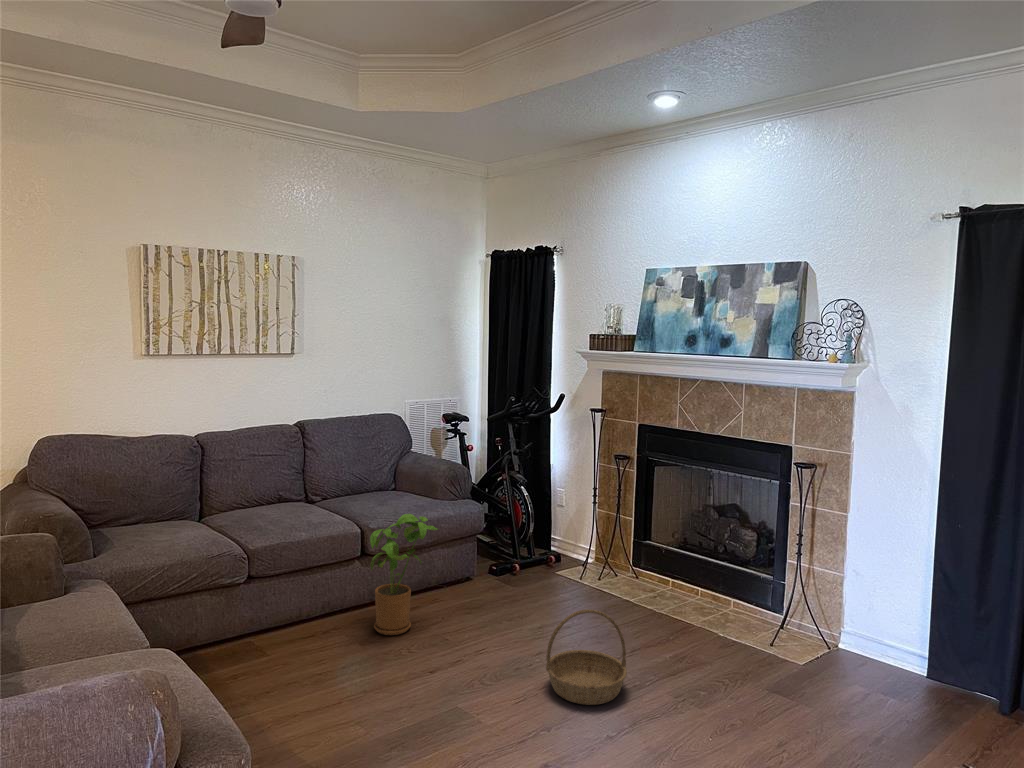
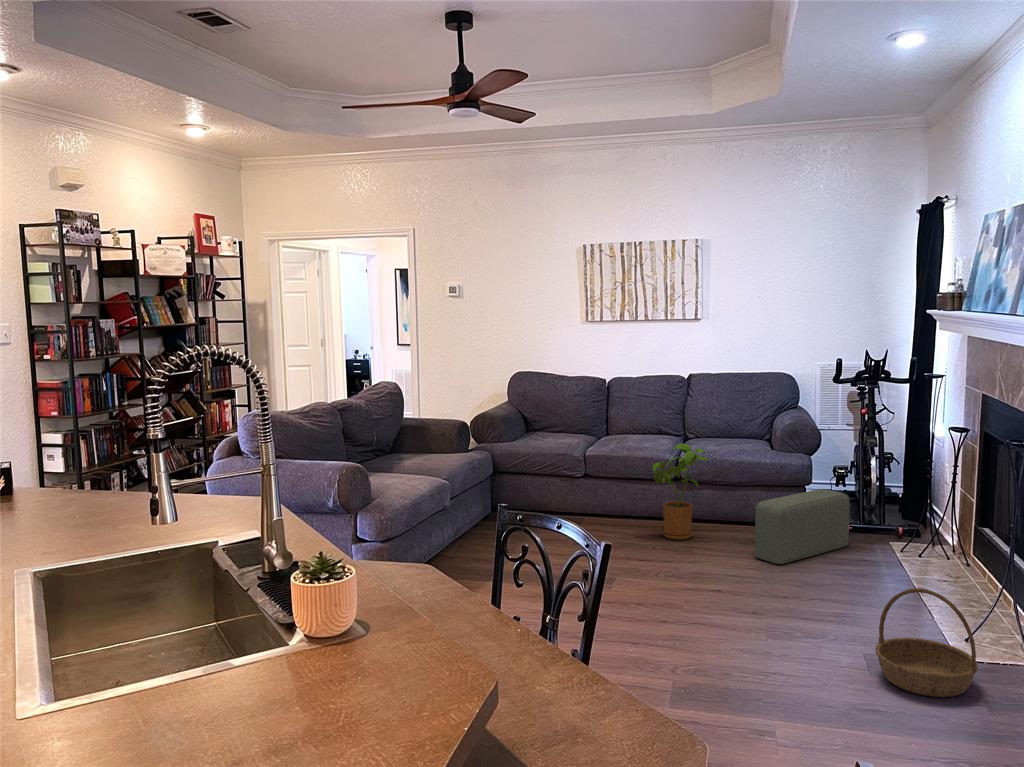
pouf: none [506,534,546,628] -> present [755,489,850,564]
basket: present [546,609,627,705] -> present [875,588,978,697]

